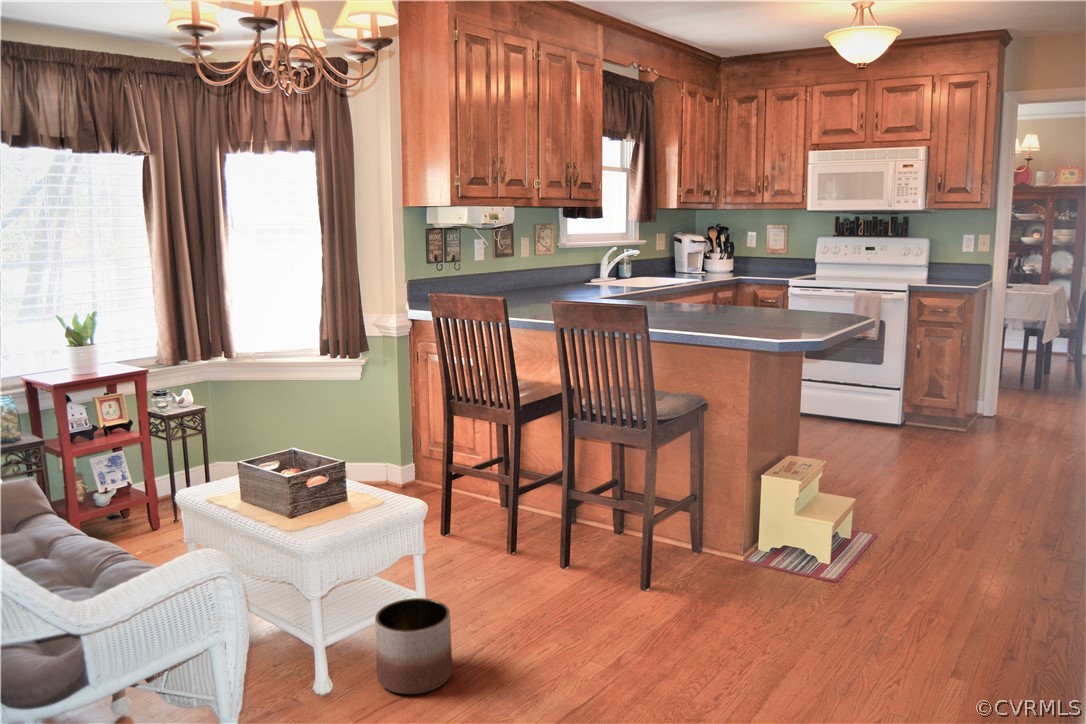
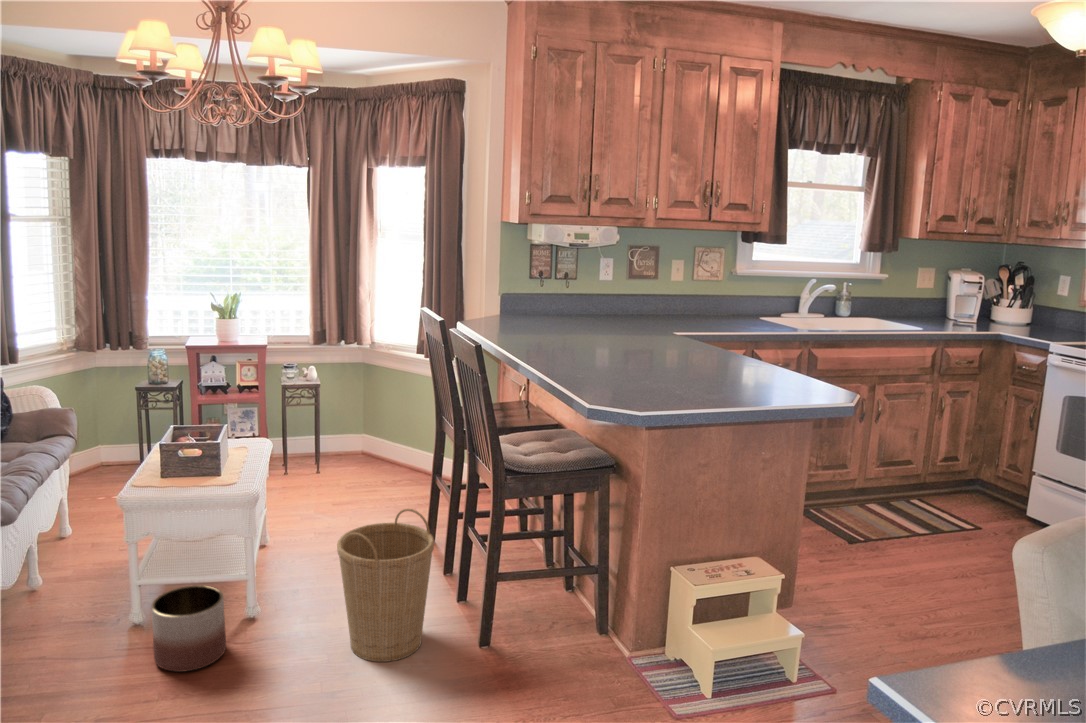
basket: none [510,471,604,622] -> present [337,509,434,662]

